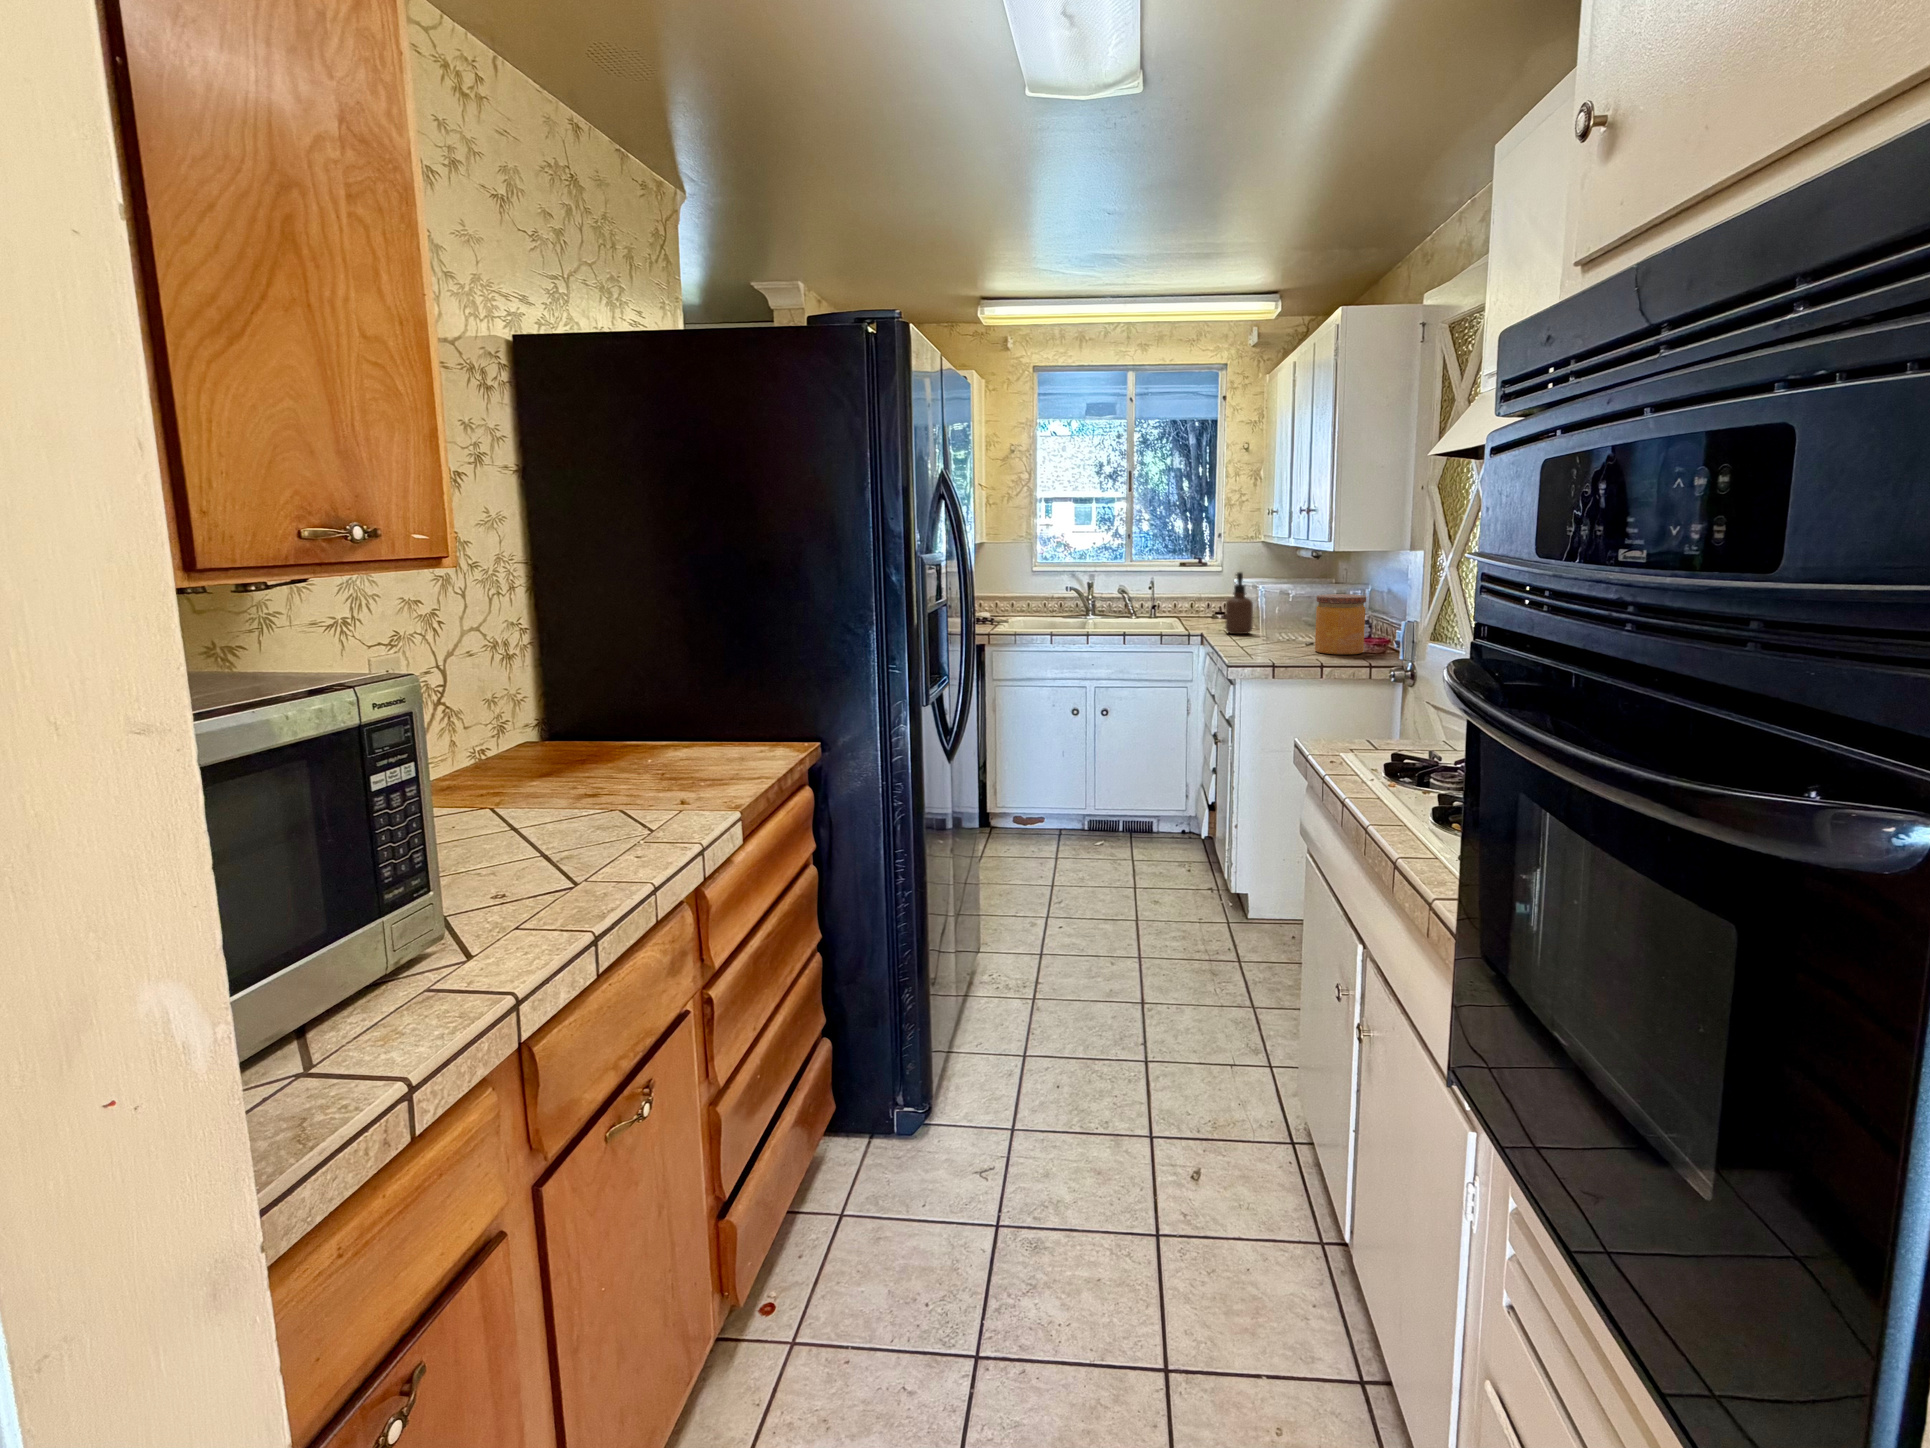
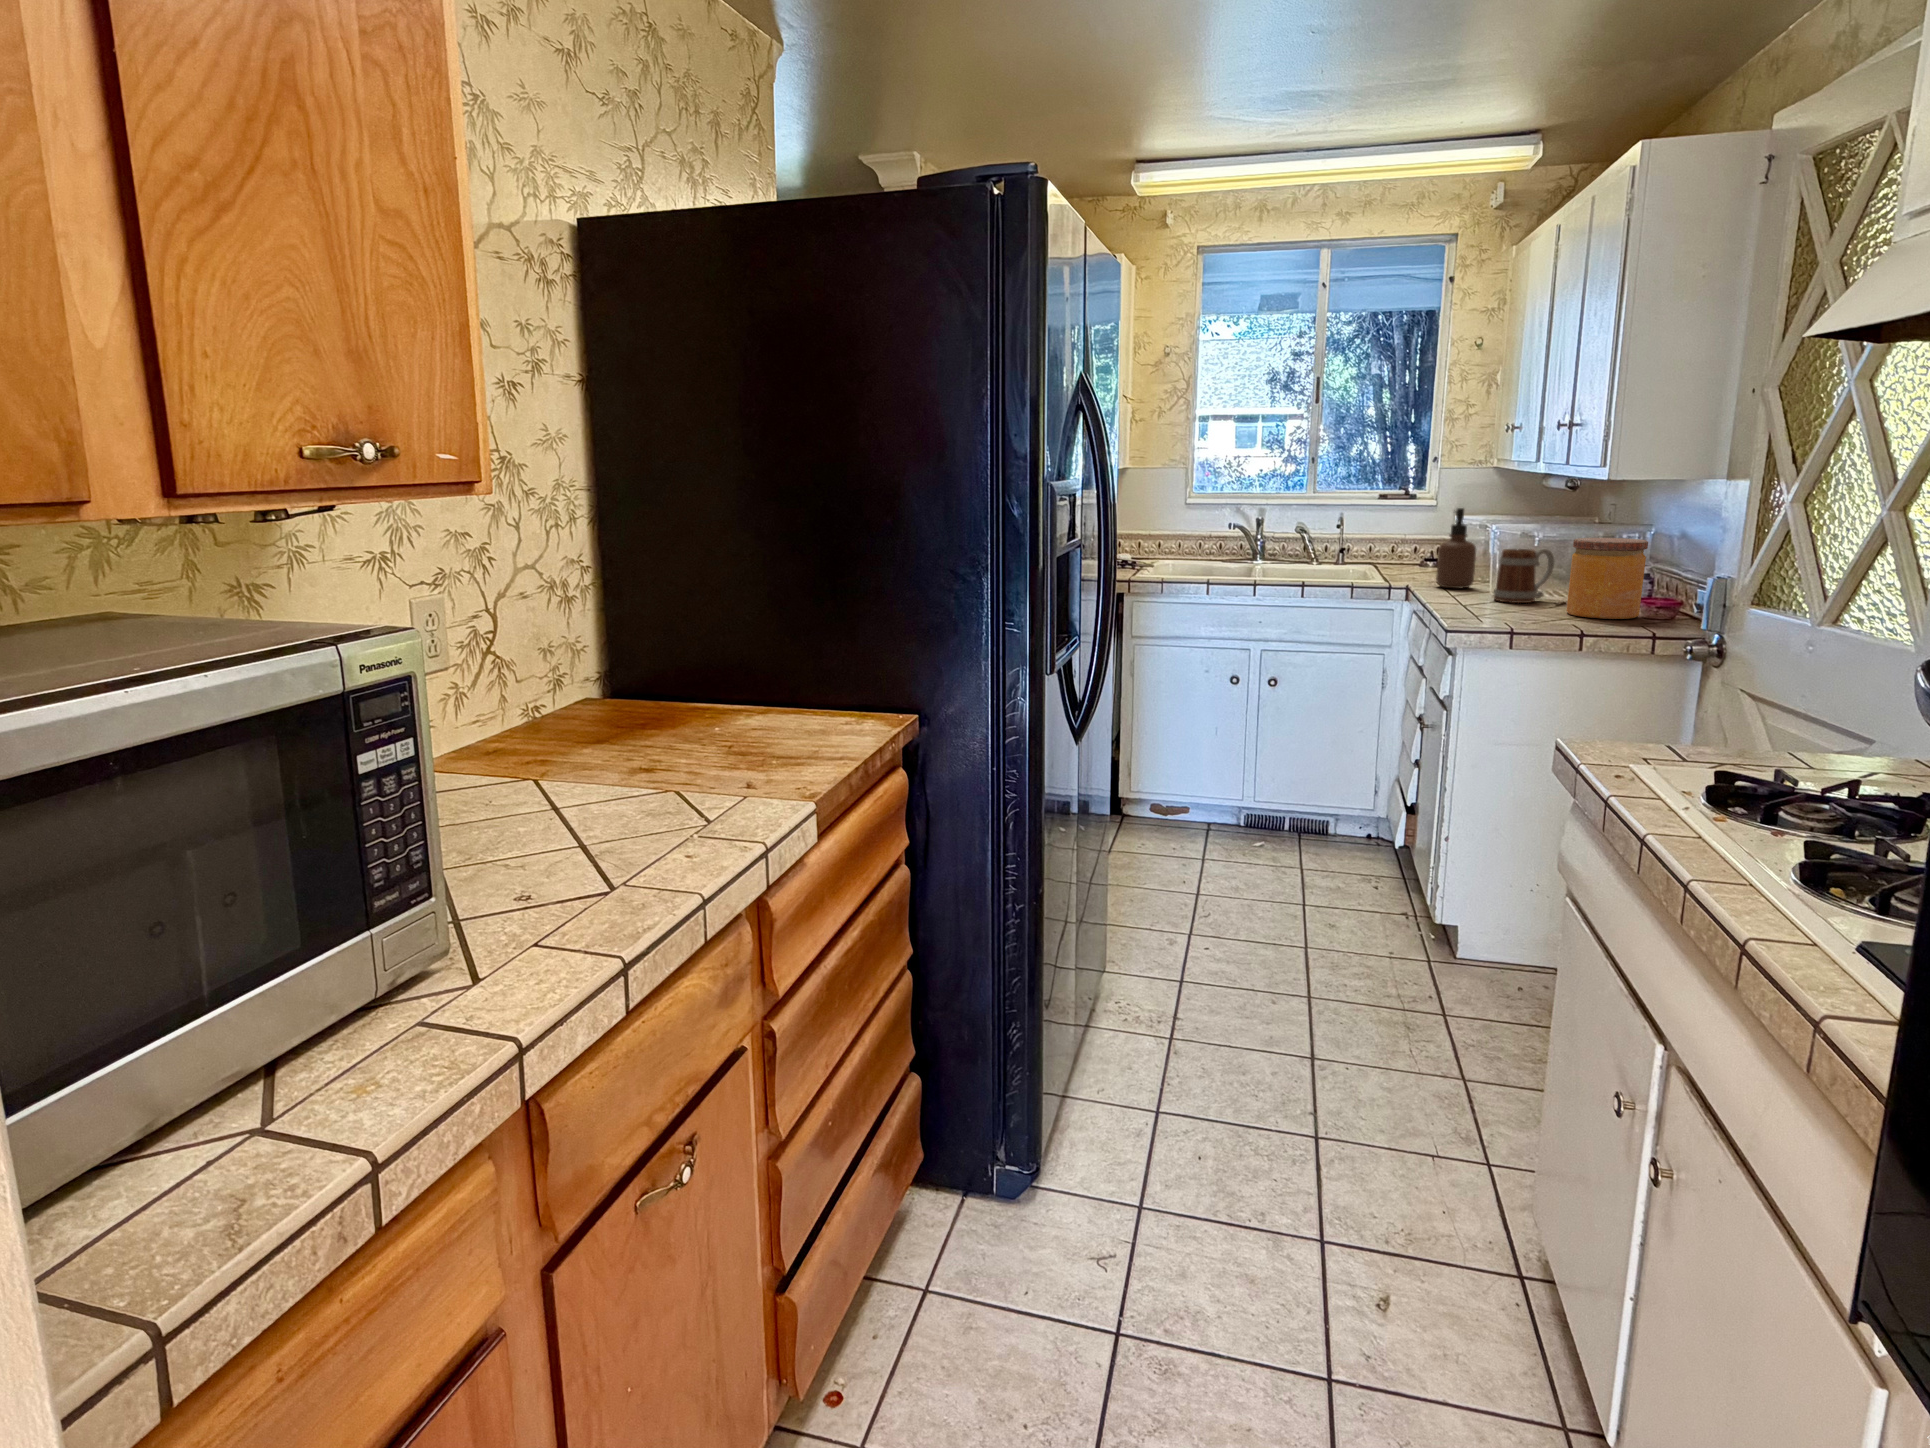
mug: none [1265,603,1306,644] -> present [1494,549,1555,603]

